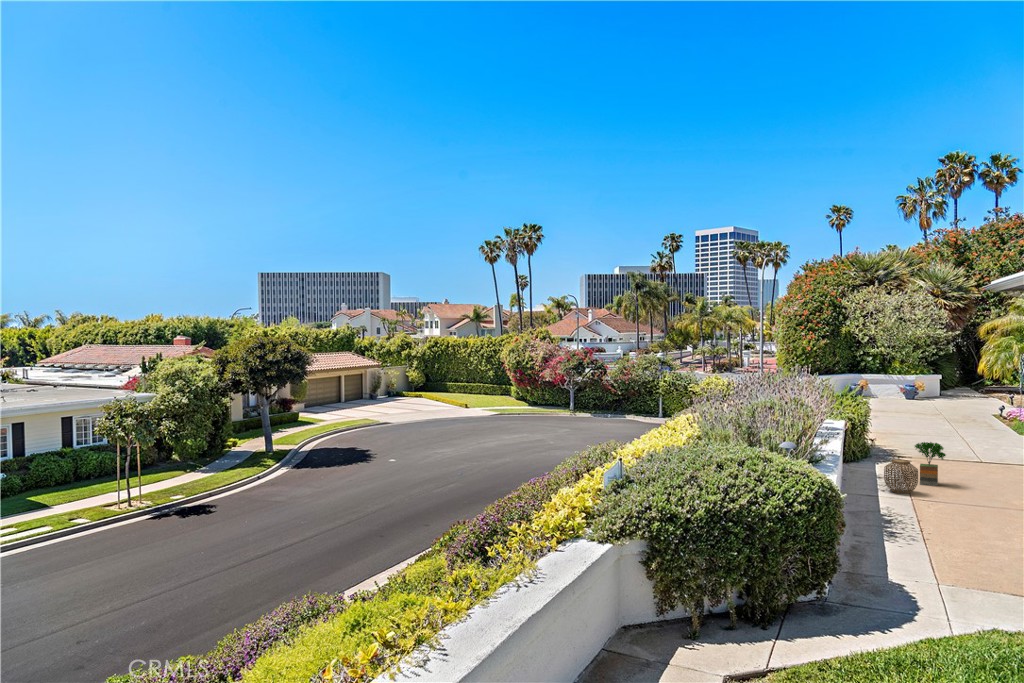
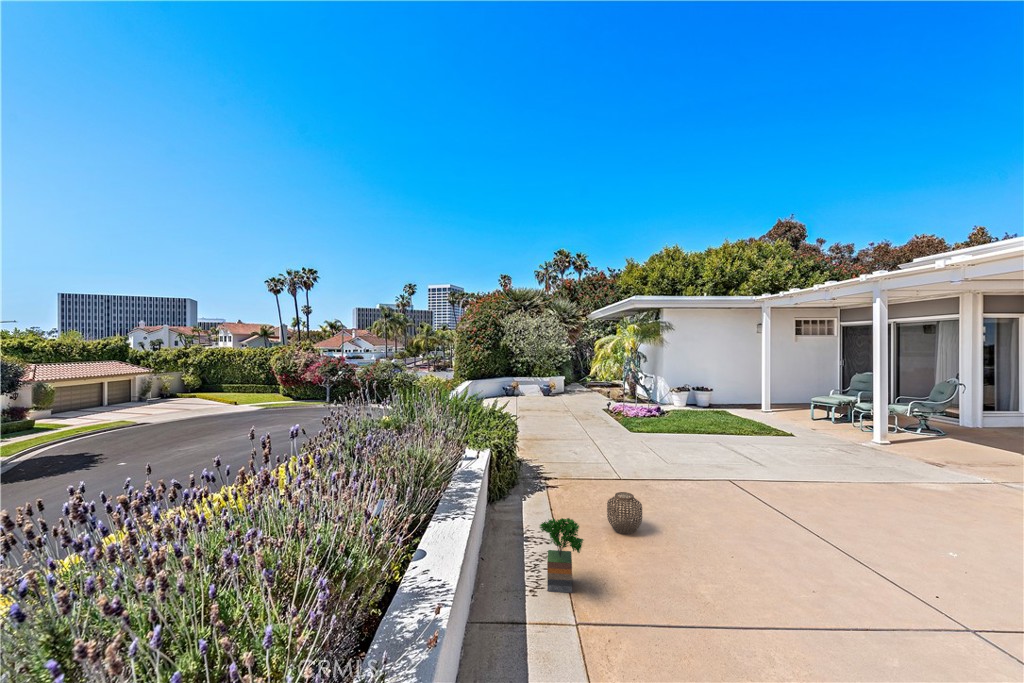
woven basket: present [884,459,918,494] -> present [607,492,642,534]

